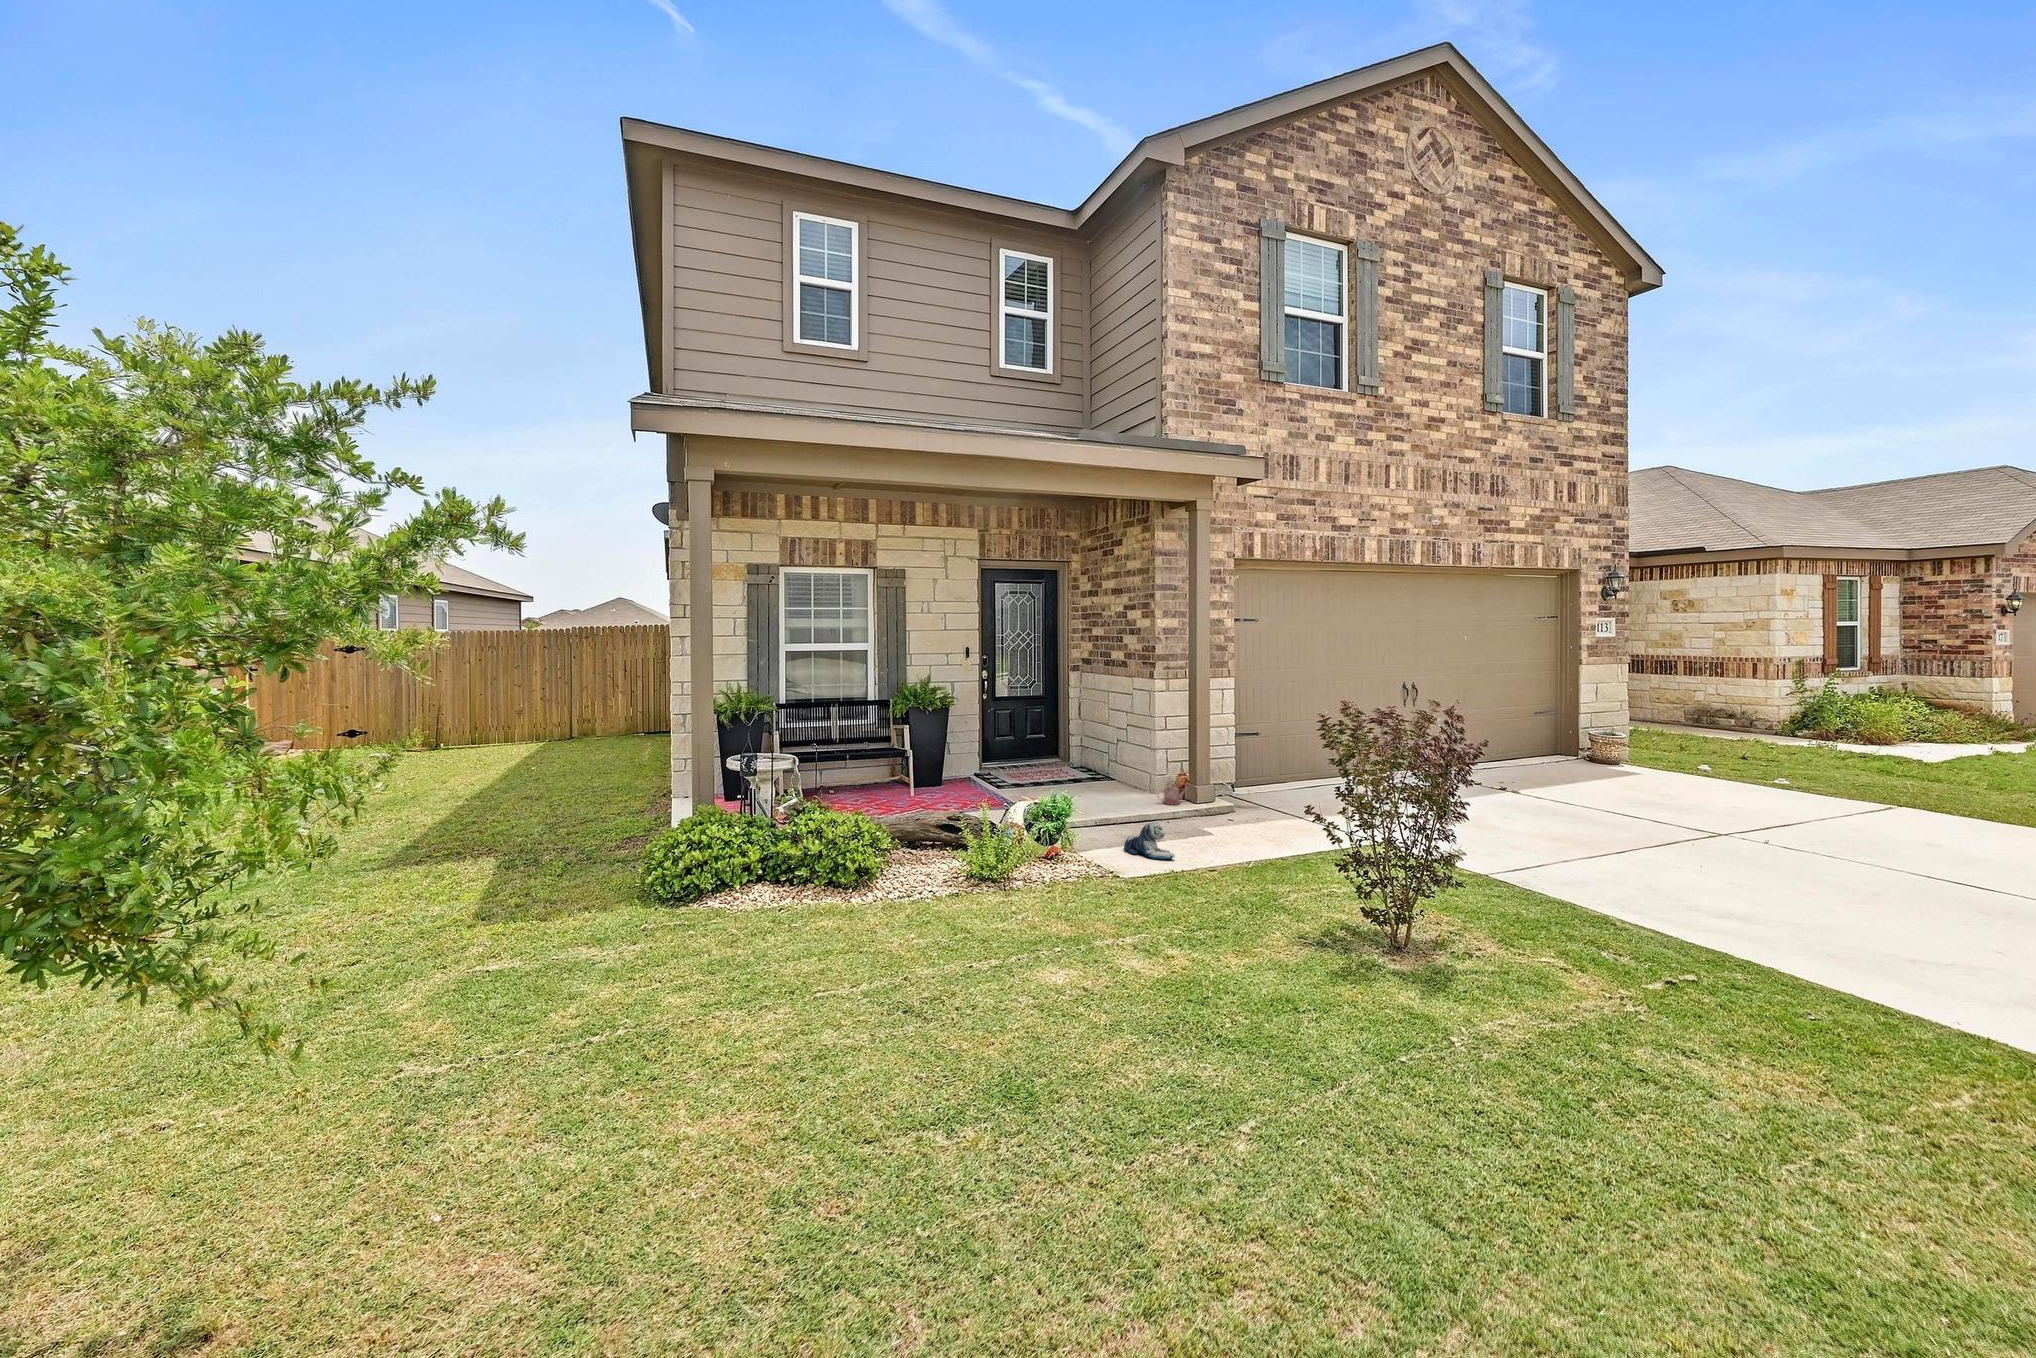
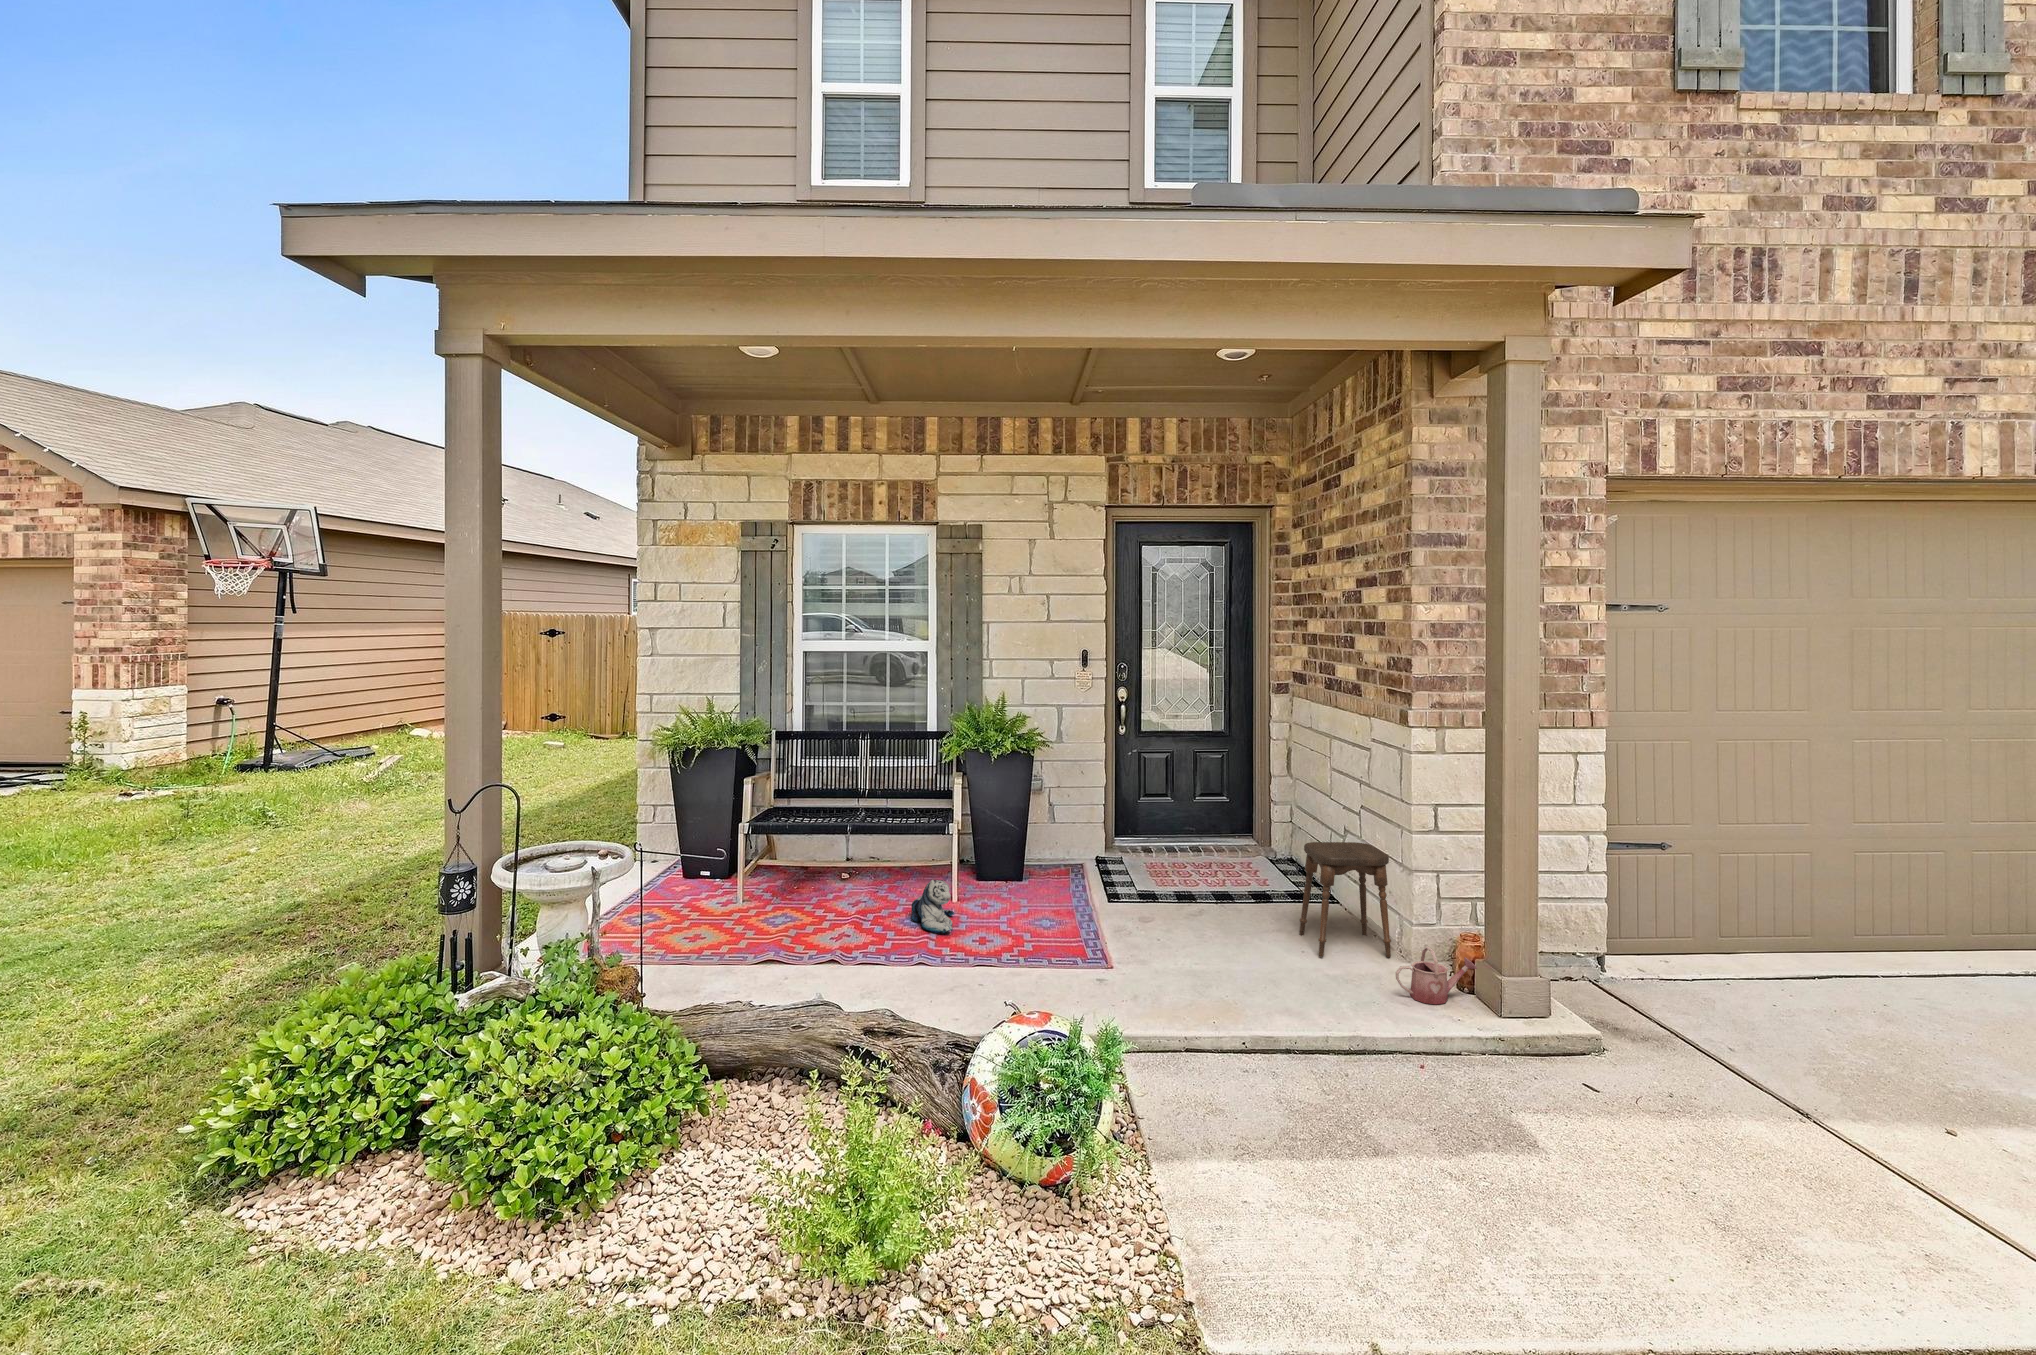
stool: none [1103,740,1149,795] -> present [1300,842,1391,957]
plush toy: present [1124,822,1175,860] -> present [911,880,954,933]

